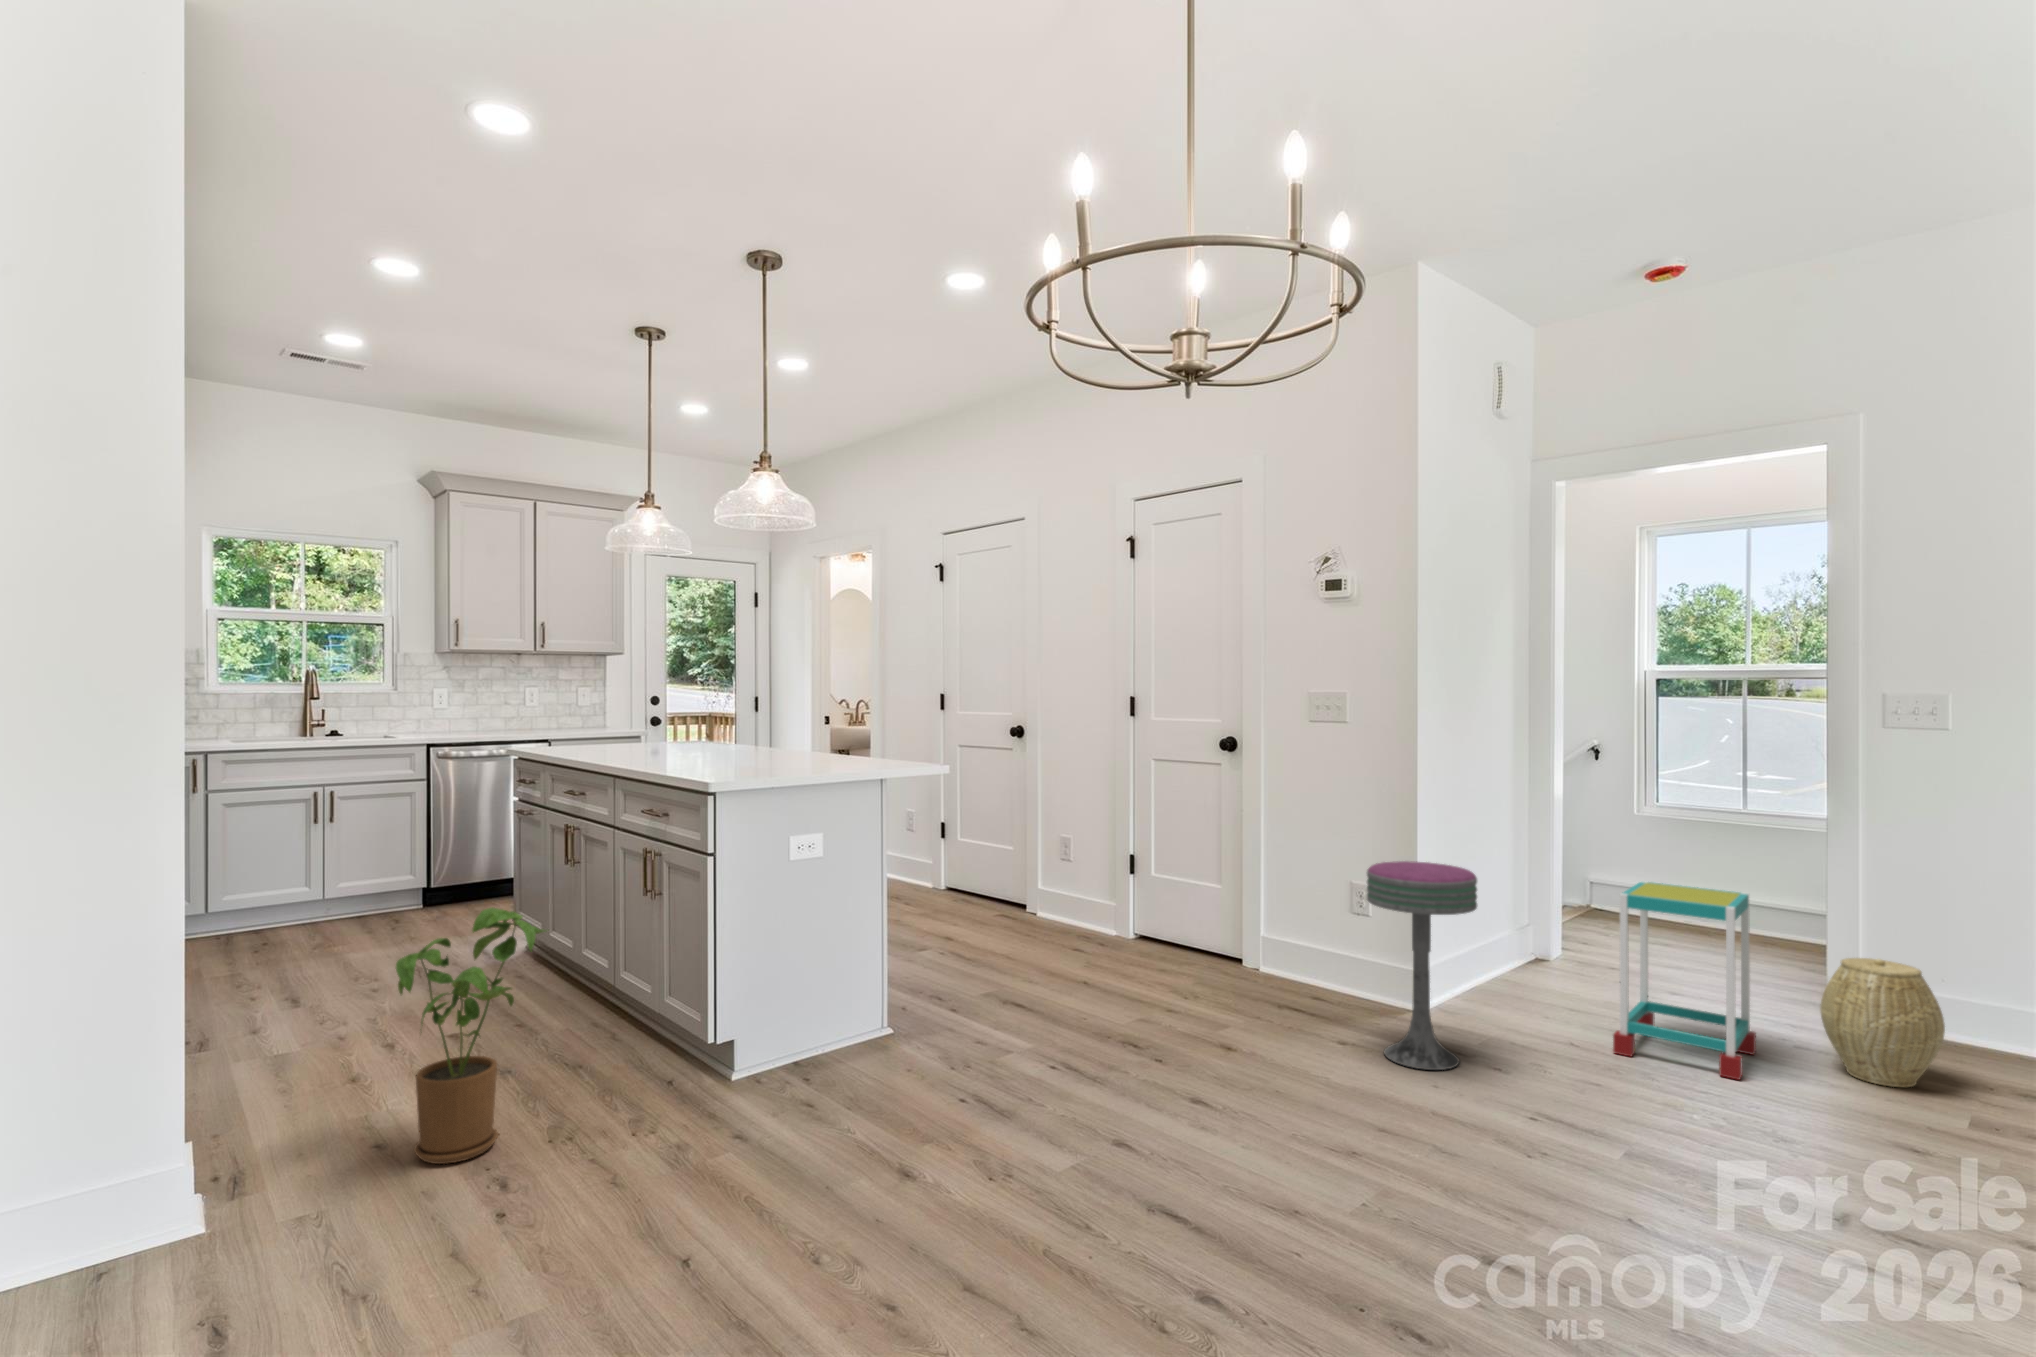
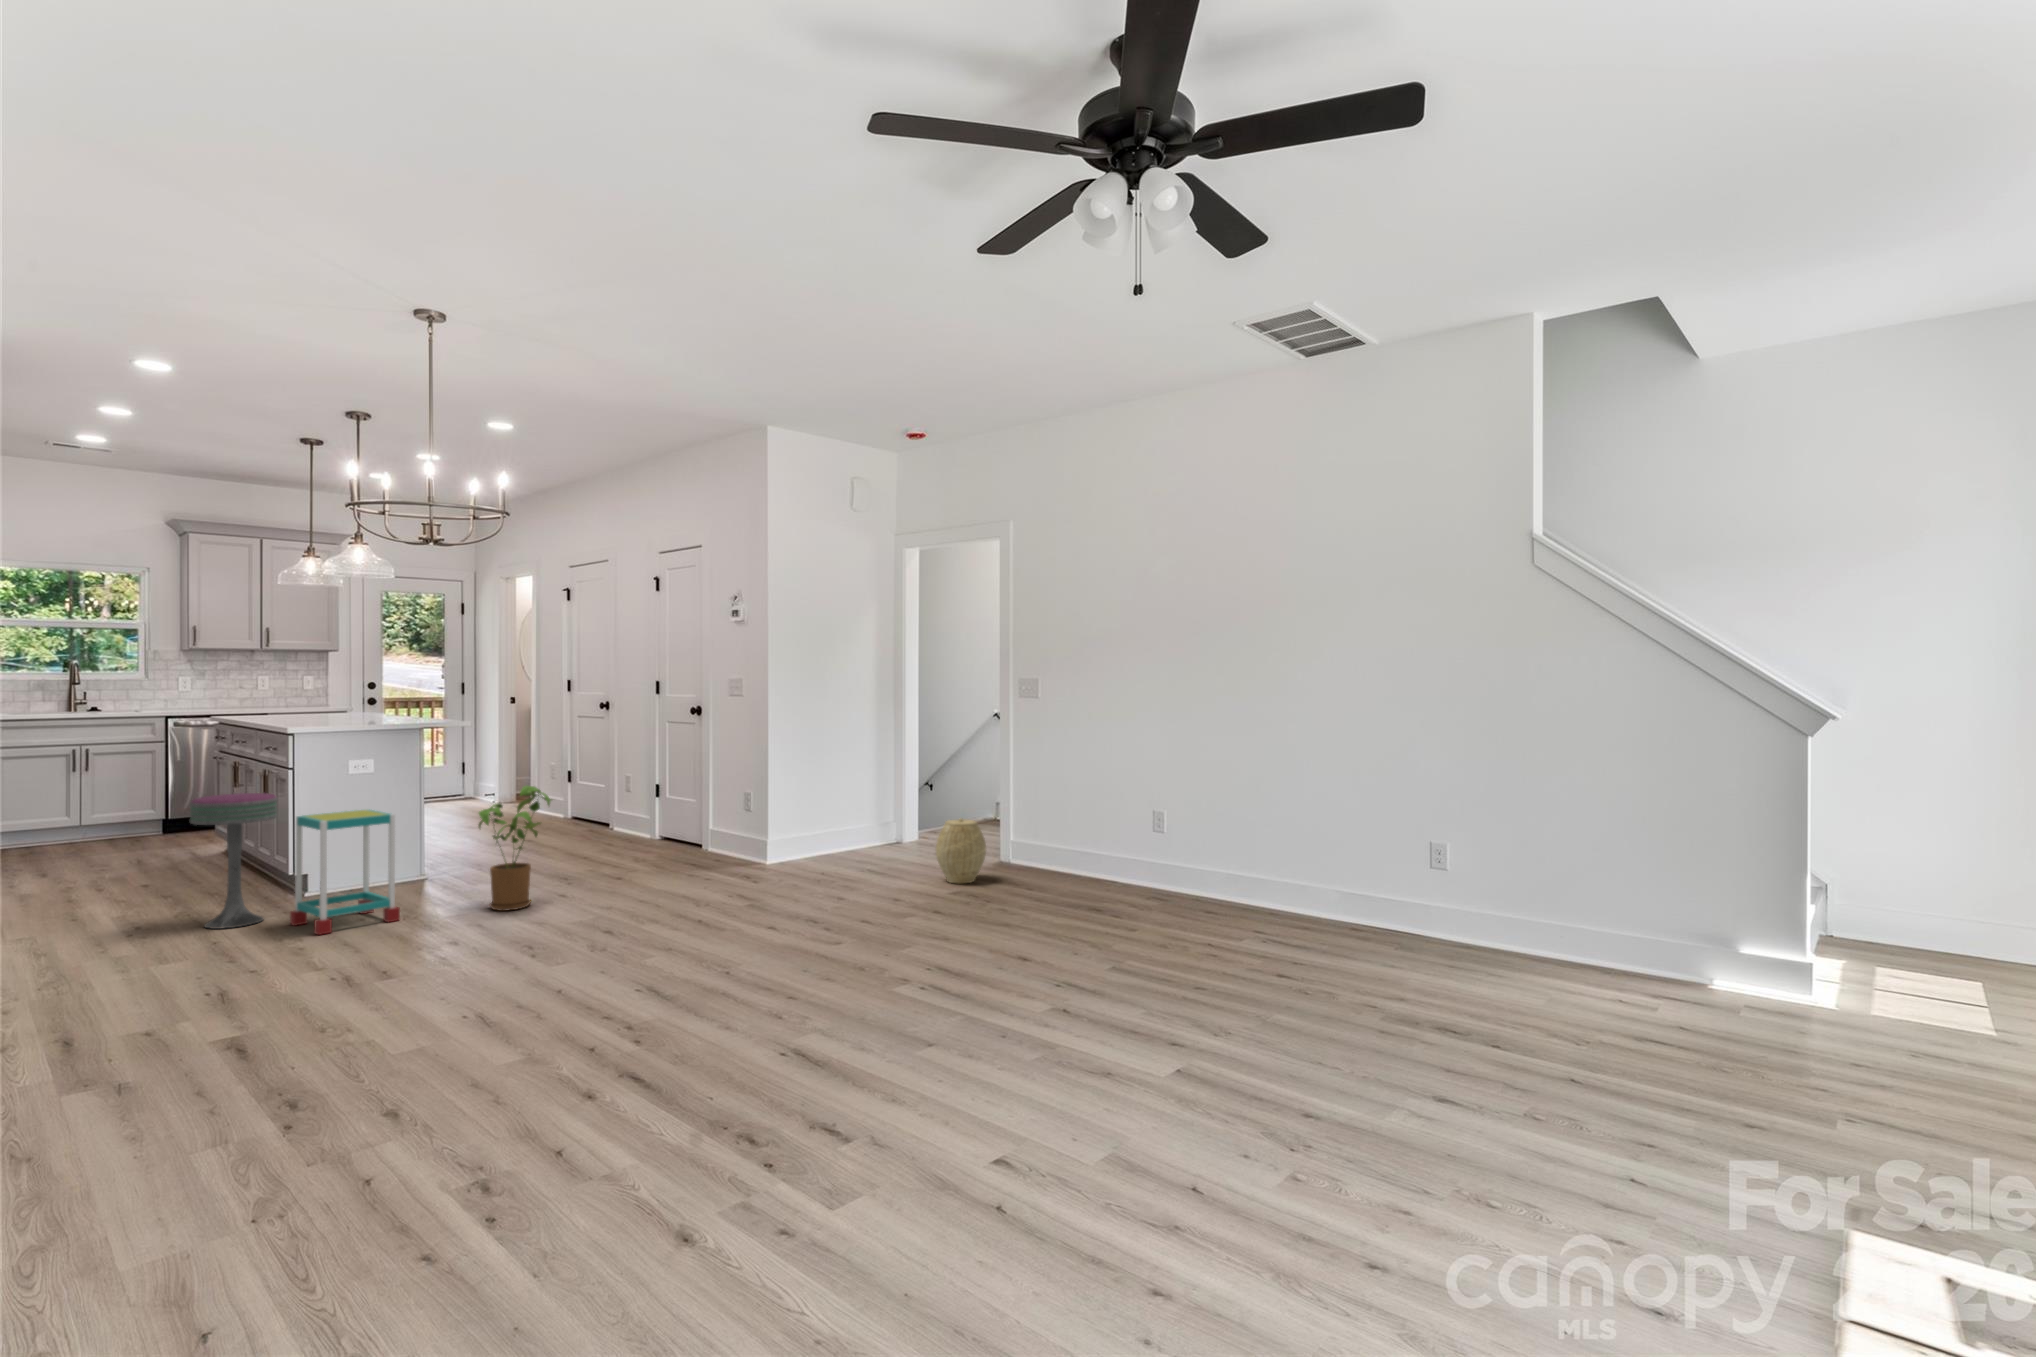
bar stool: present [1367,861,1477,1070] -> present [190,793,278,929]
side table: present [1613,881,1756,1080] -> present [290,809,400,935]
house plant: present [396,908,545,1164] -> present [478,786,552,911]

